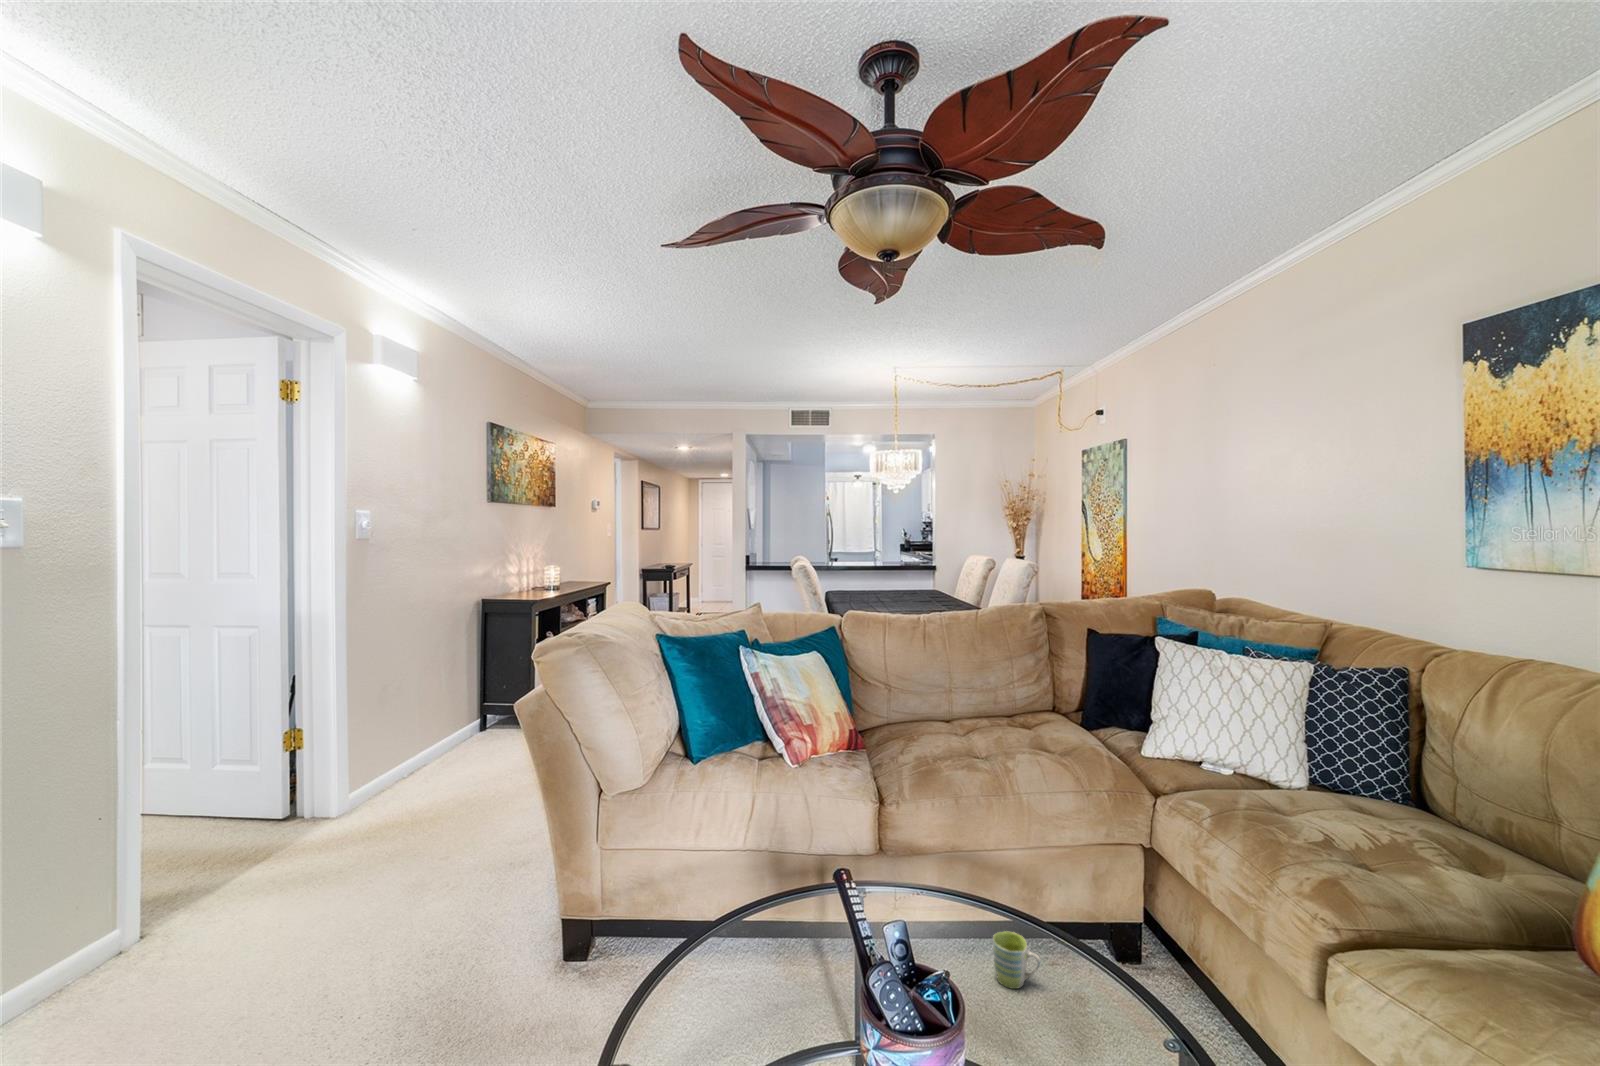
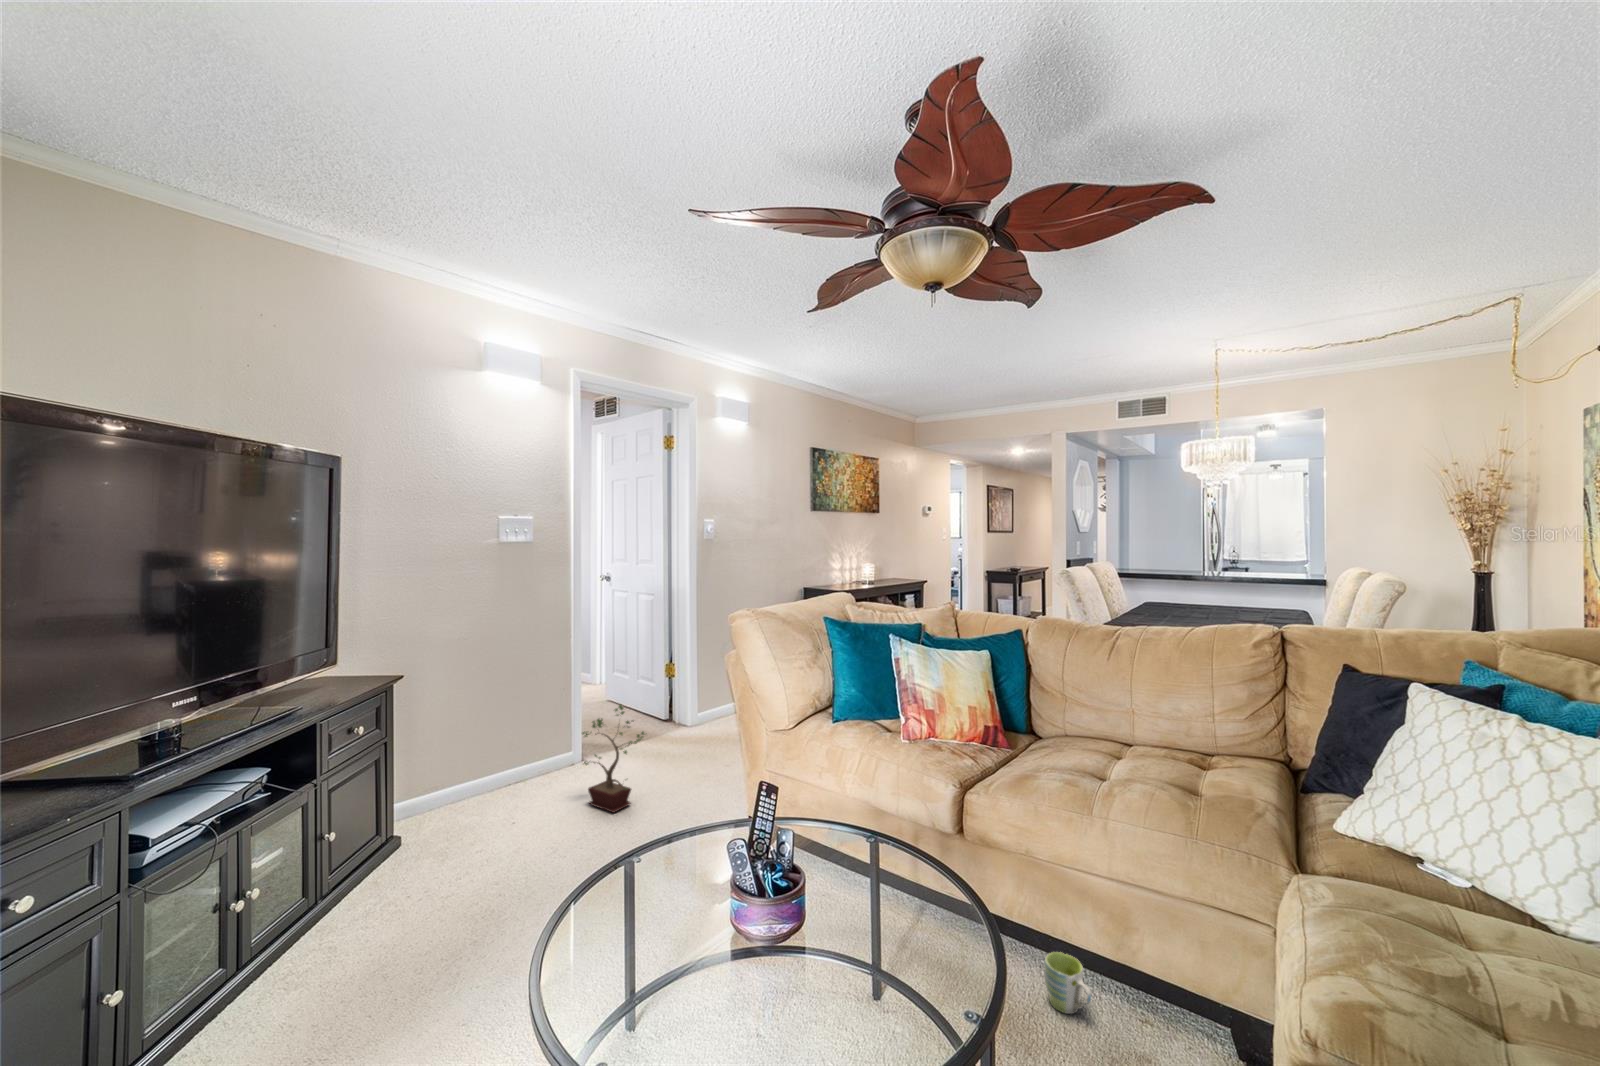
potted plant: none [212,809,378,999] -> present [582,705,644,813]

